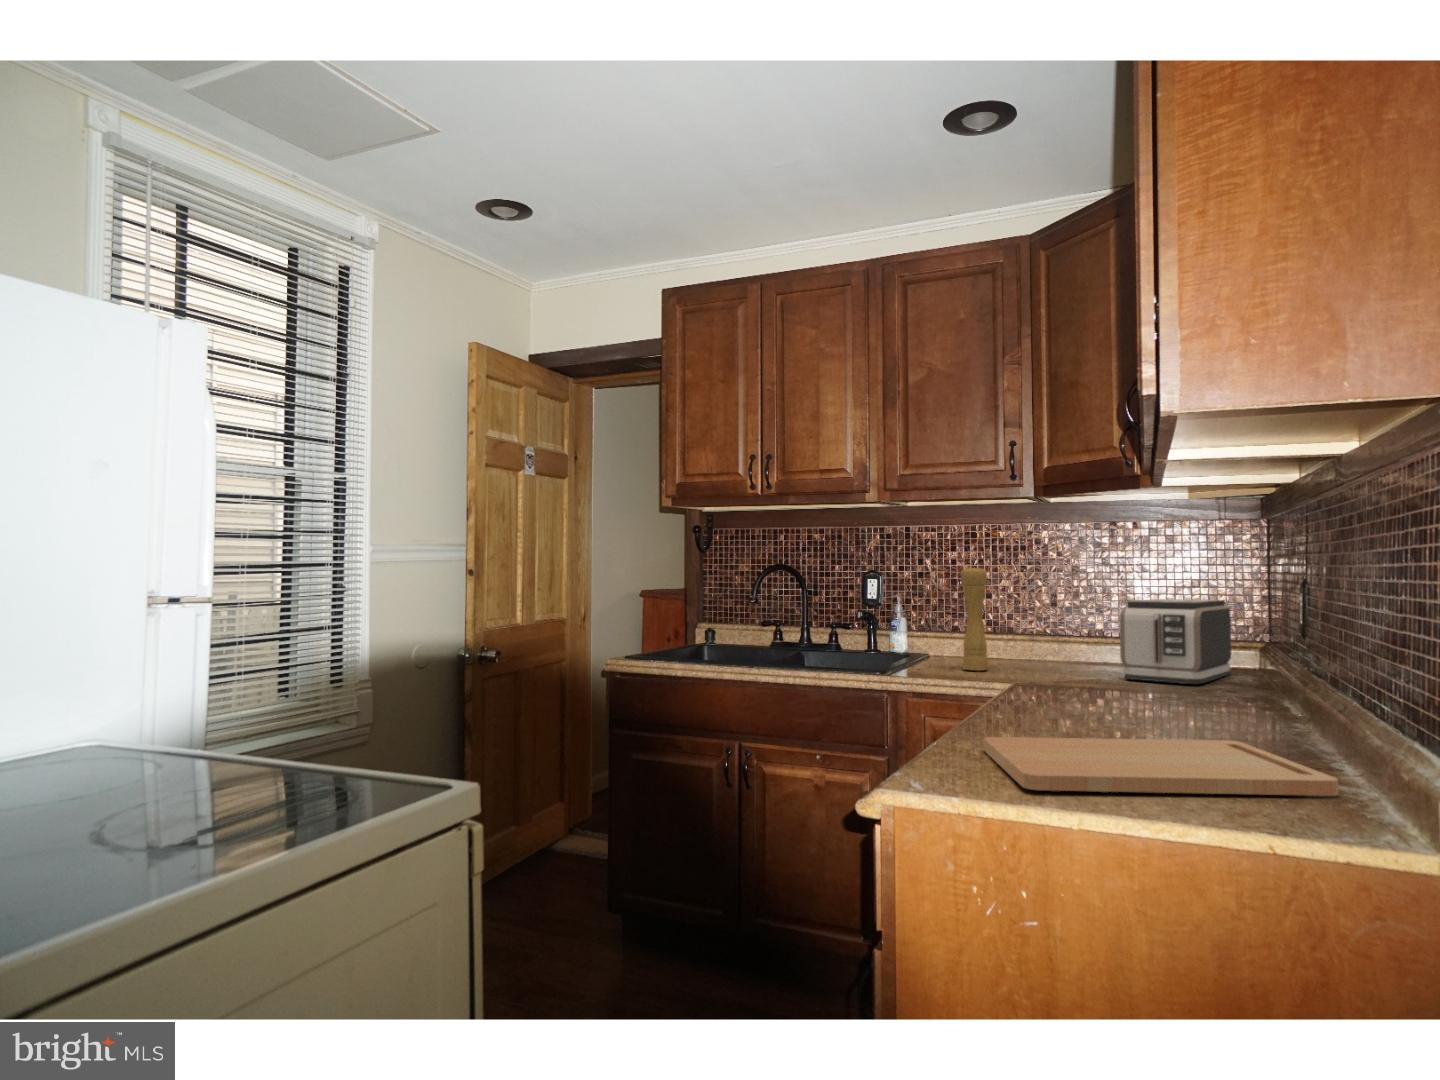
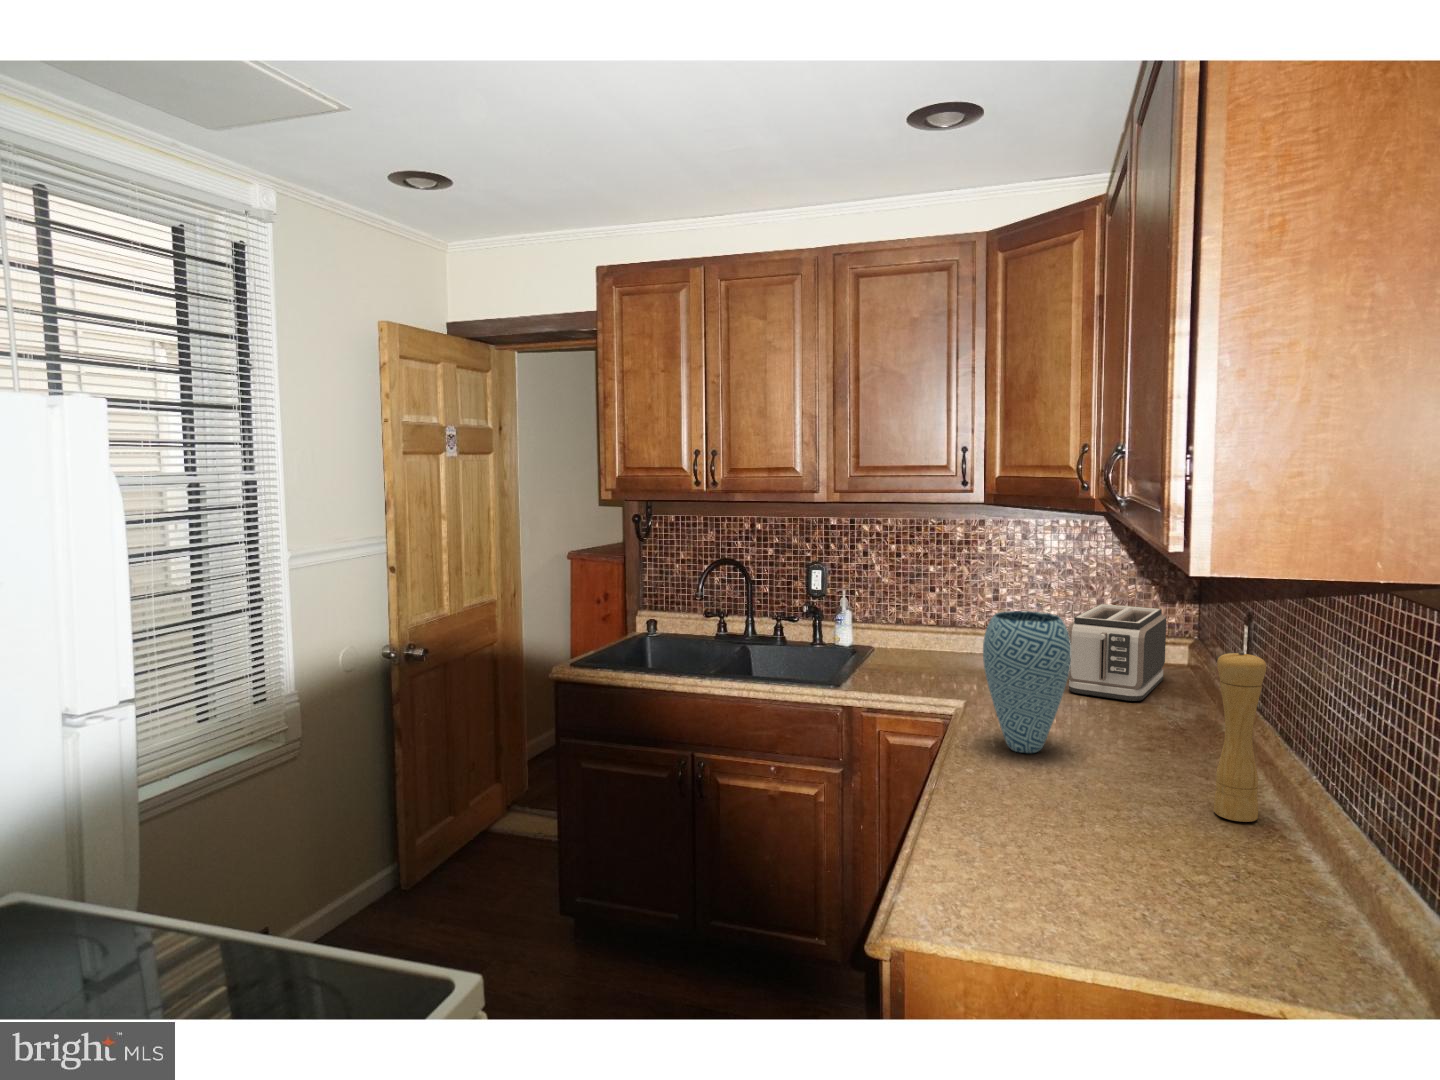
pepper mill: present [961,567,988,671] -> present [1214,652,1266,822]
vase: none [1017,569,1107,710] -> present [983,611,1071,753]
cutting board: present [984,737,1338,796] -> none [969,817,1311,916]

